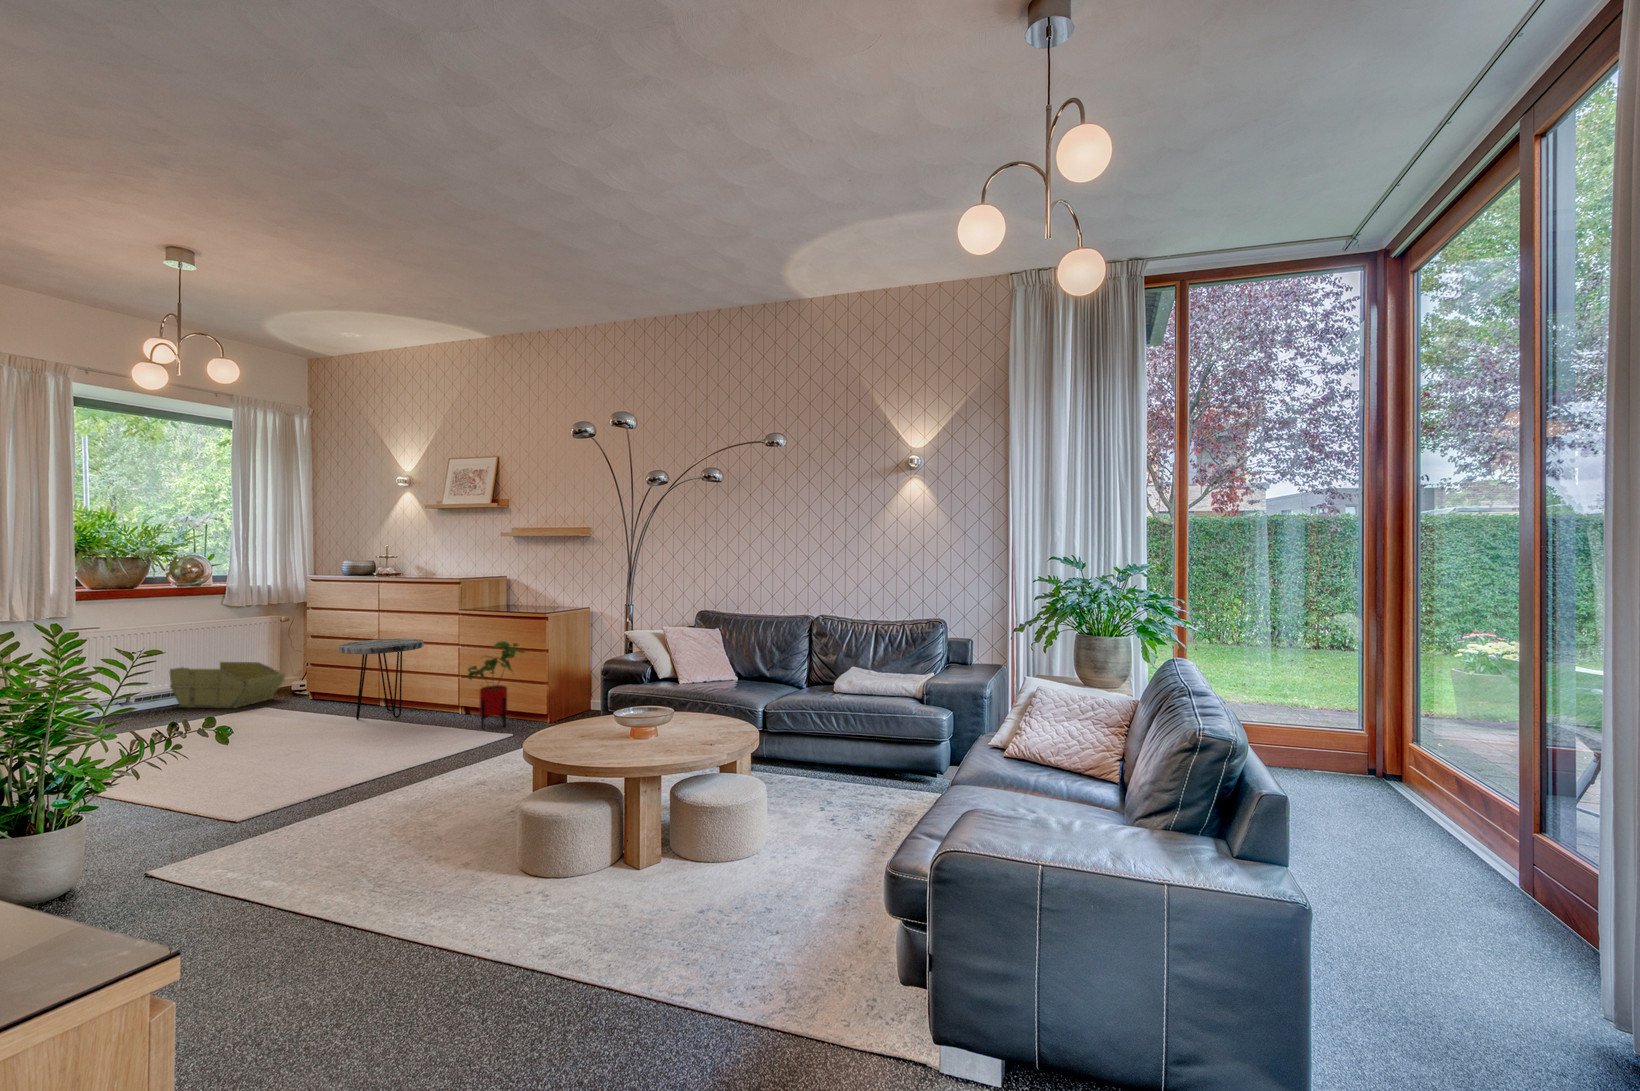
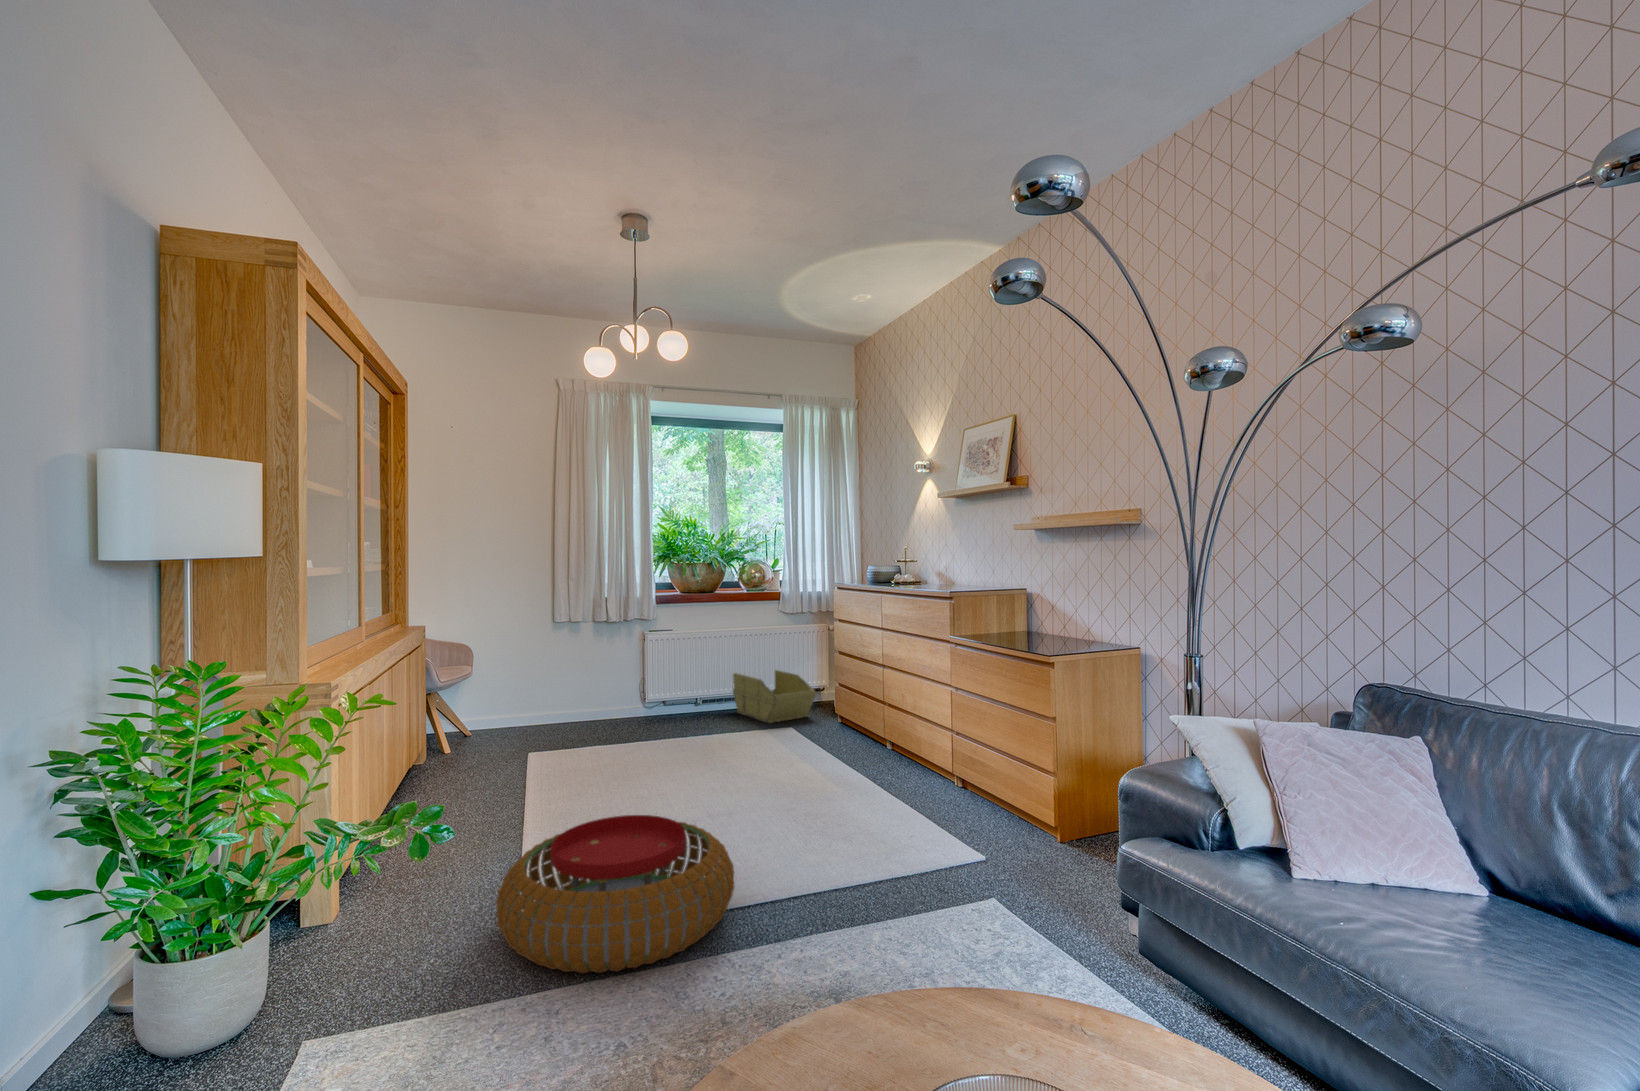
side table: present [339,639,424,719] -> none [821,666,915,775]
house plant: present [468,641,524,729] -> none [928,695,1016,834]
pouf: none [186,737,385,833] -> present [496,815,734,973]

